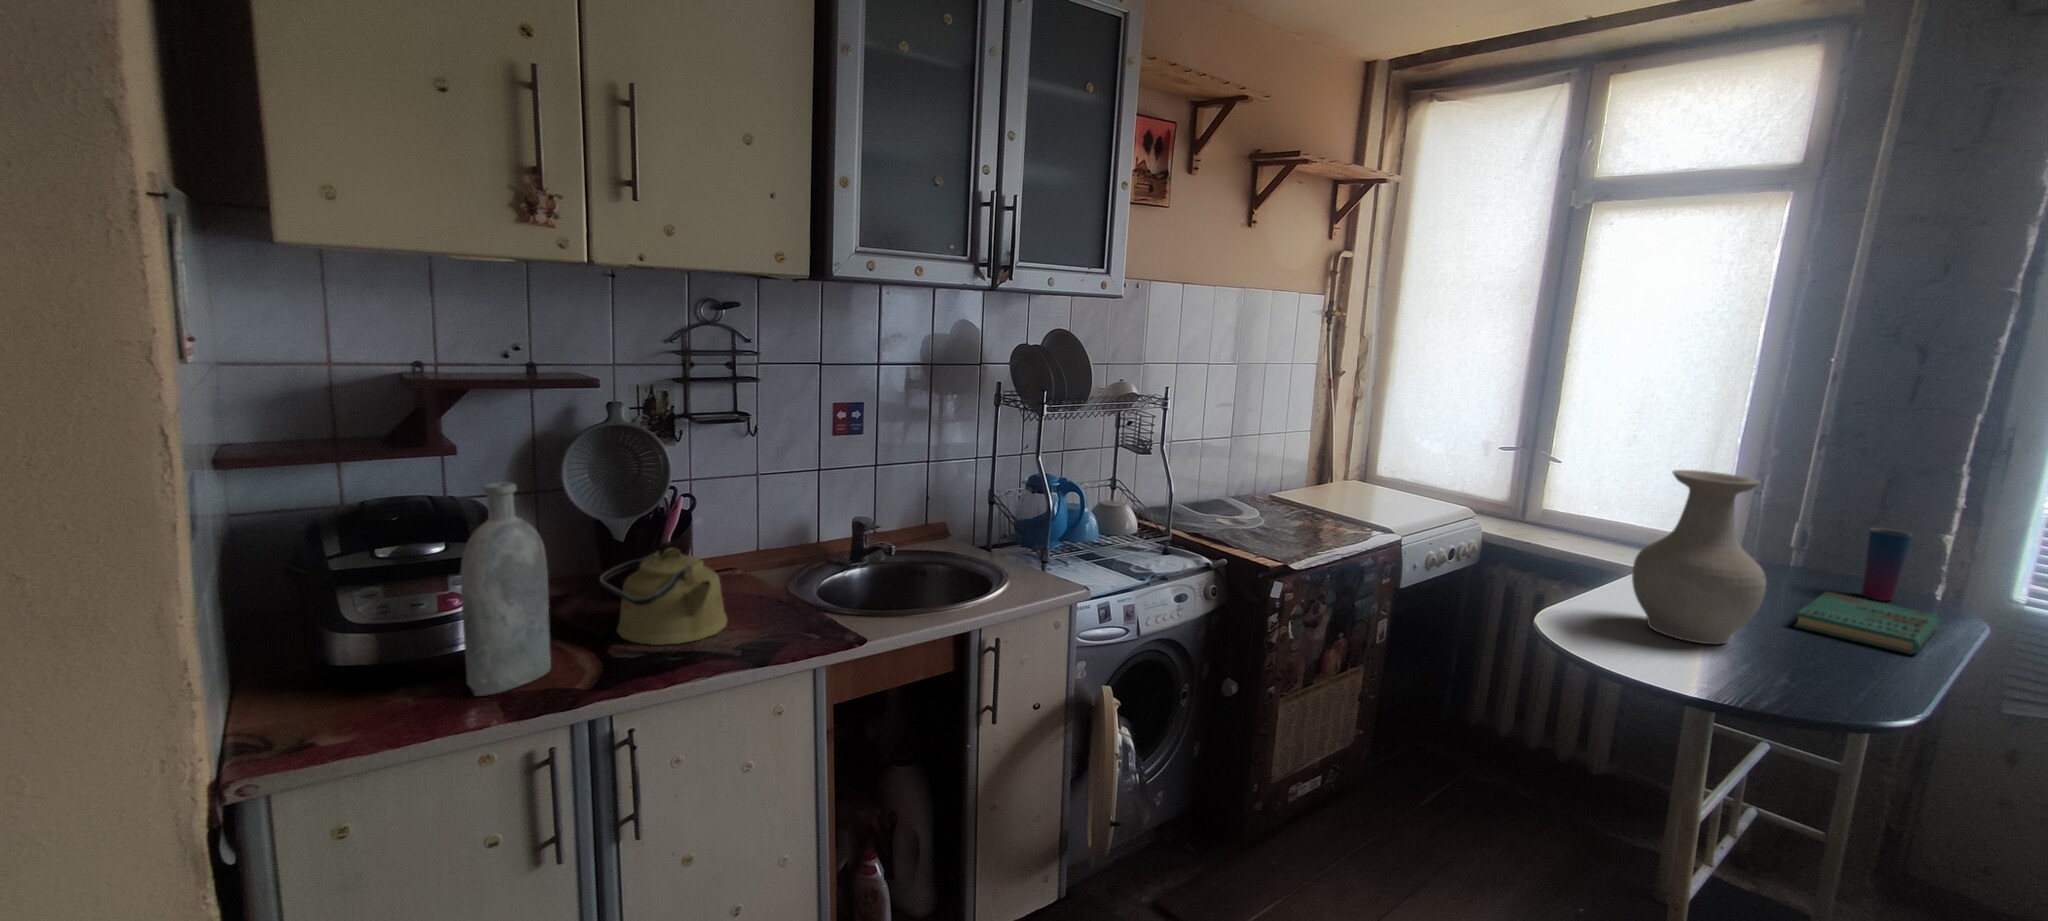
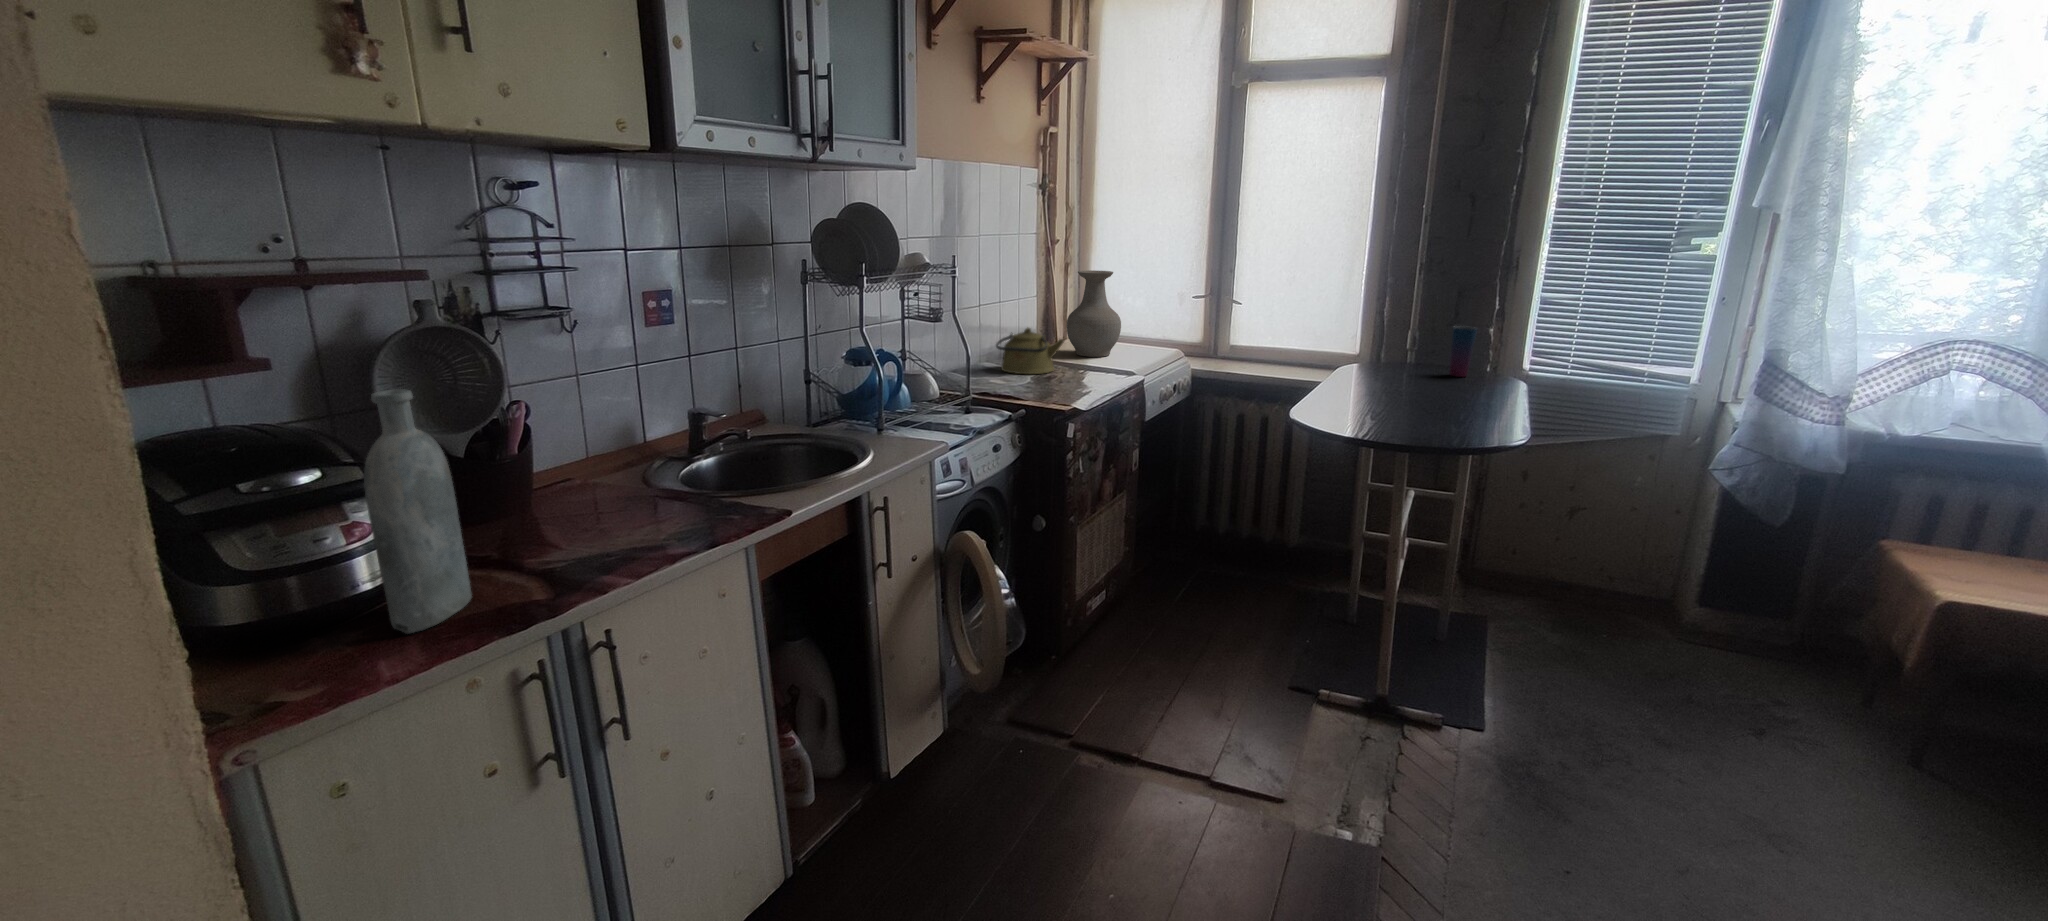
vase: present [1632,470,1766,644] -> present [1067,270,1121,357]
kettle: present [600,548,727,645] -> present [996,328,1064,374]
book: present [1795,592,1941,654] -> none [1429,374,1502,405]

